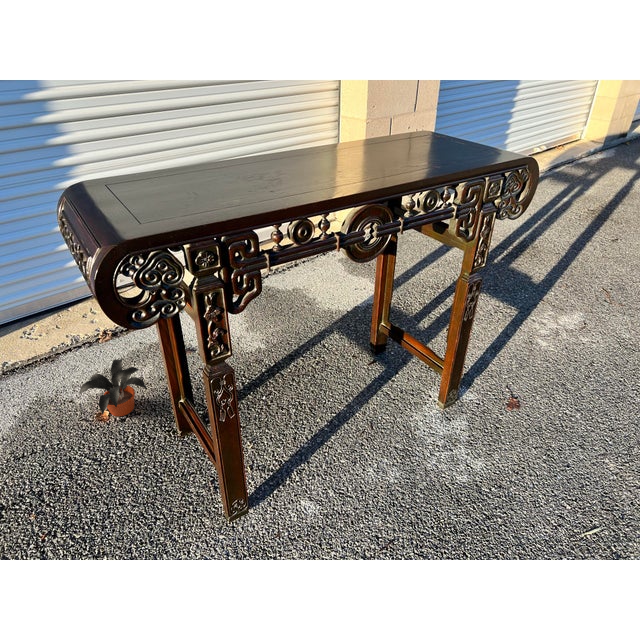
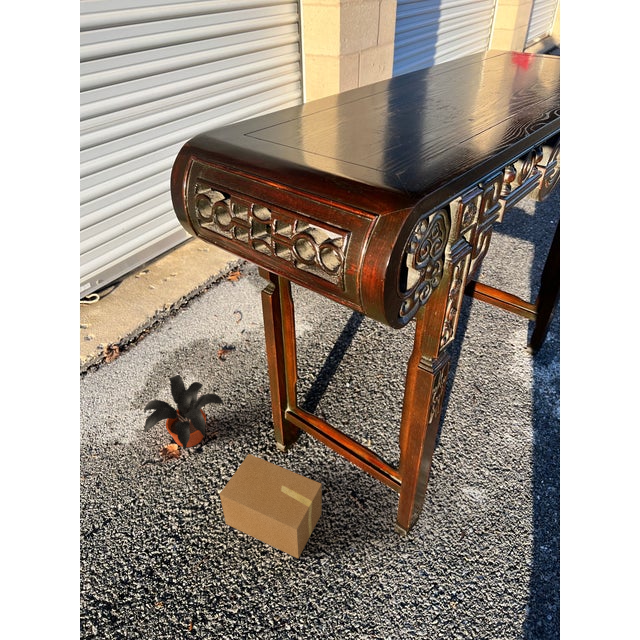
cardboard box: none [99,427,179,515] -> present [220,454,322,558]

